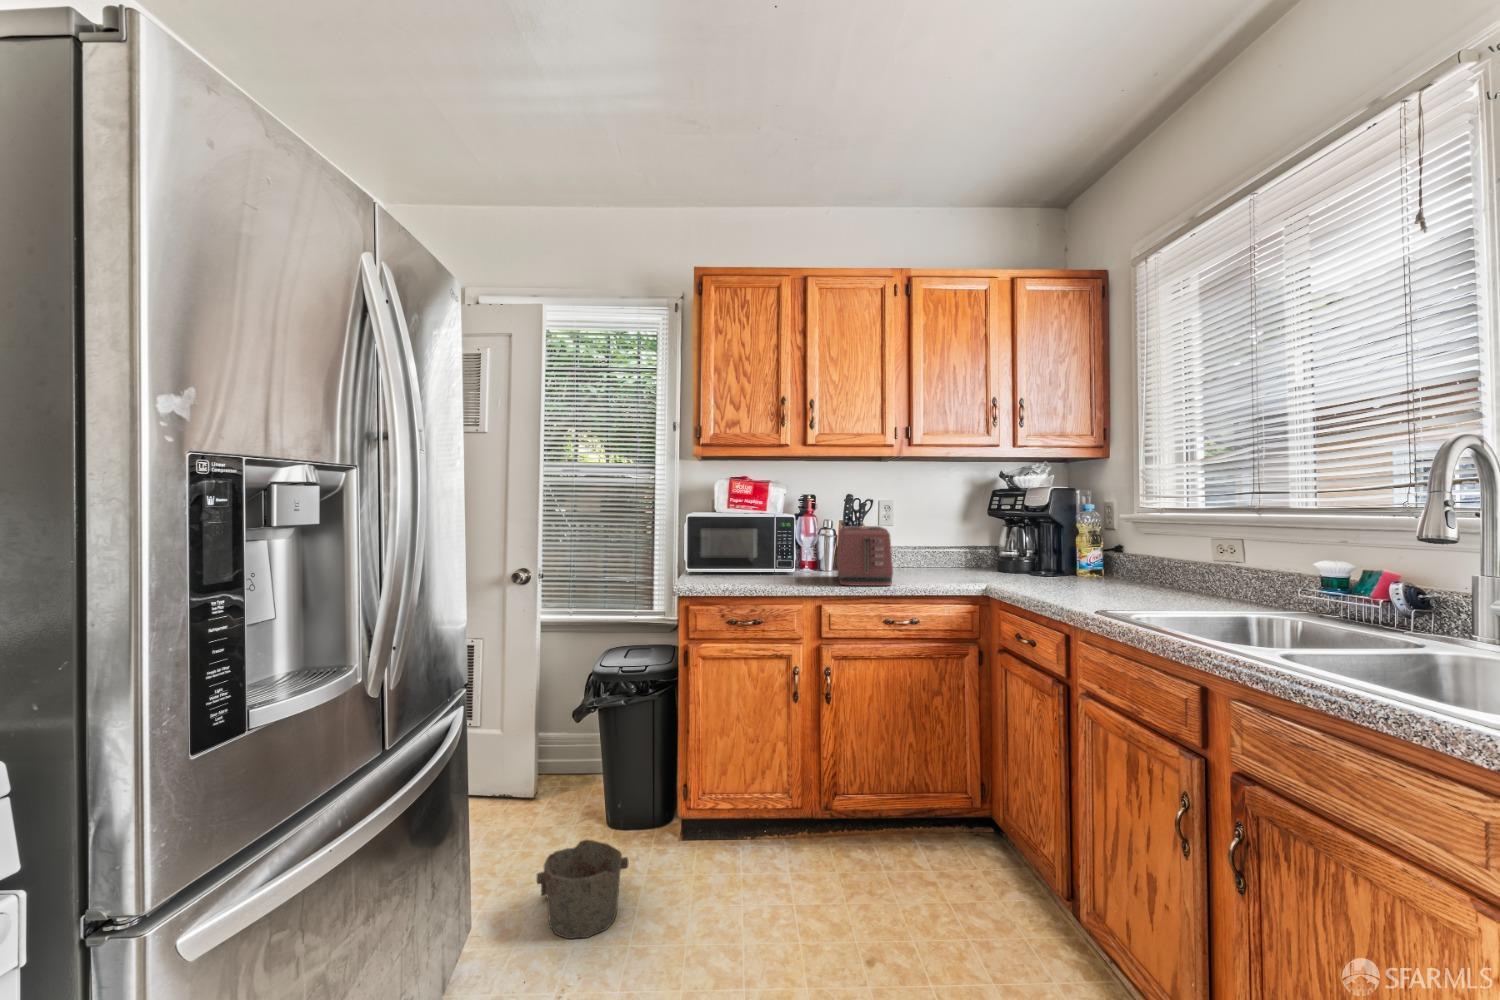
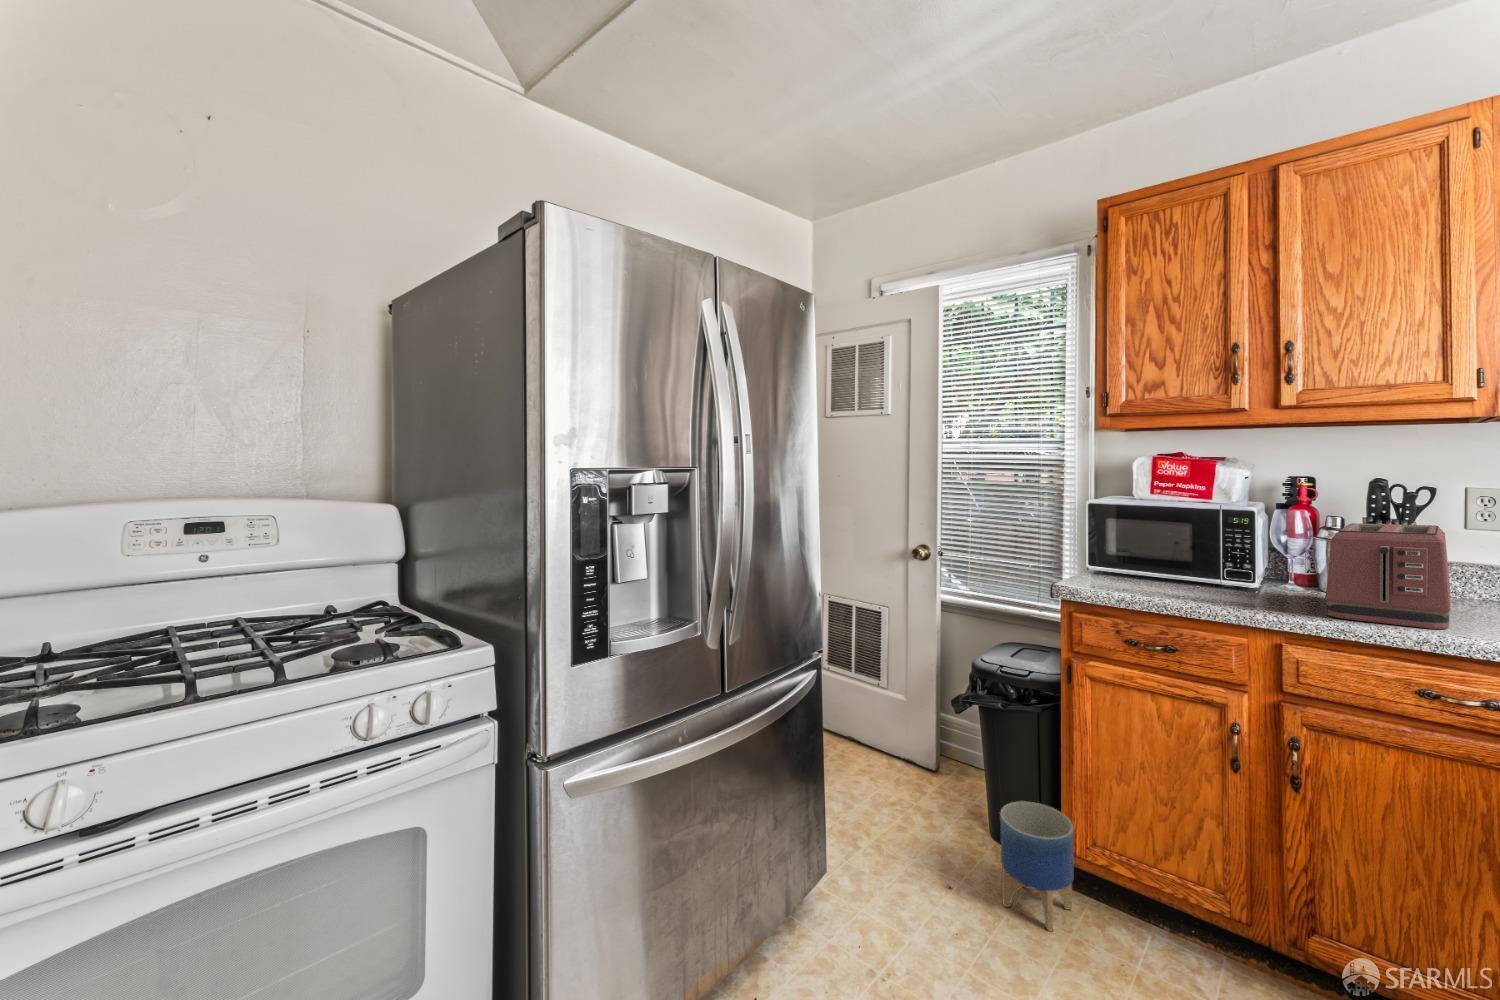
planter: none [639,773,696,875] -> present [1000,801,1074,931]
bucket: present [536,840,628,939] -> none [873,846,969,954]

